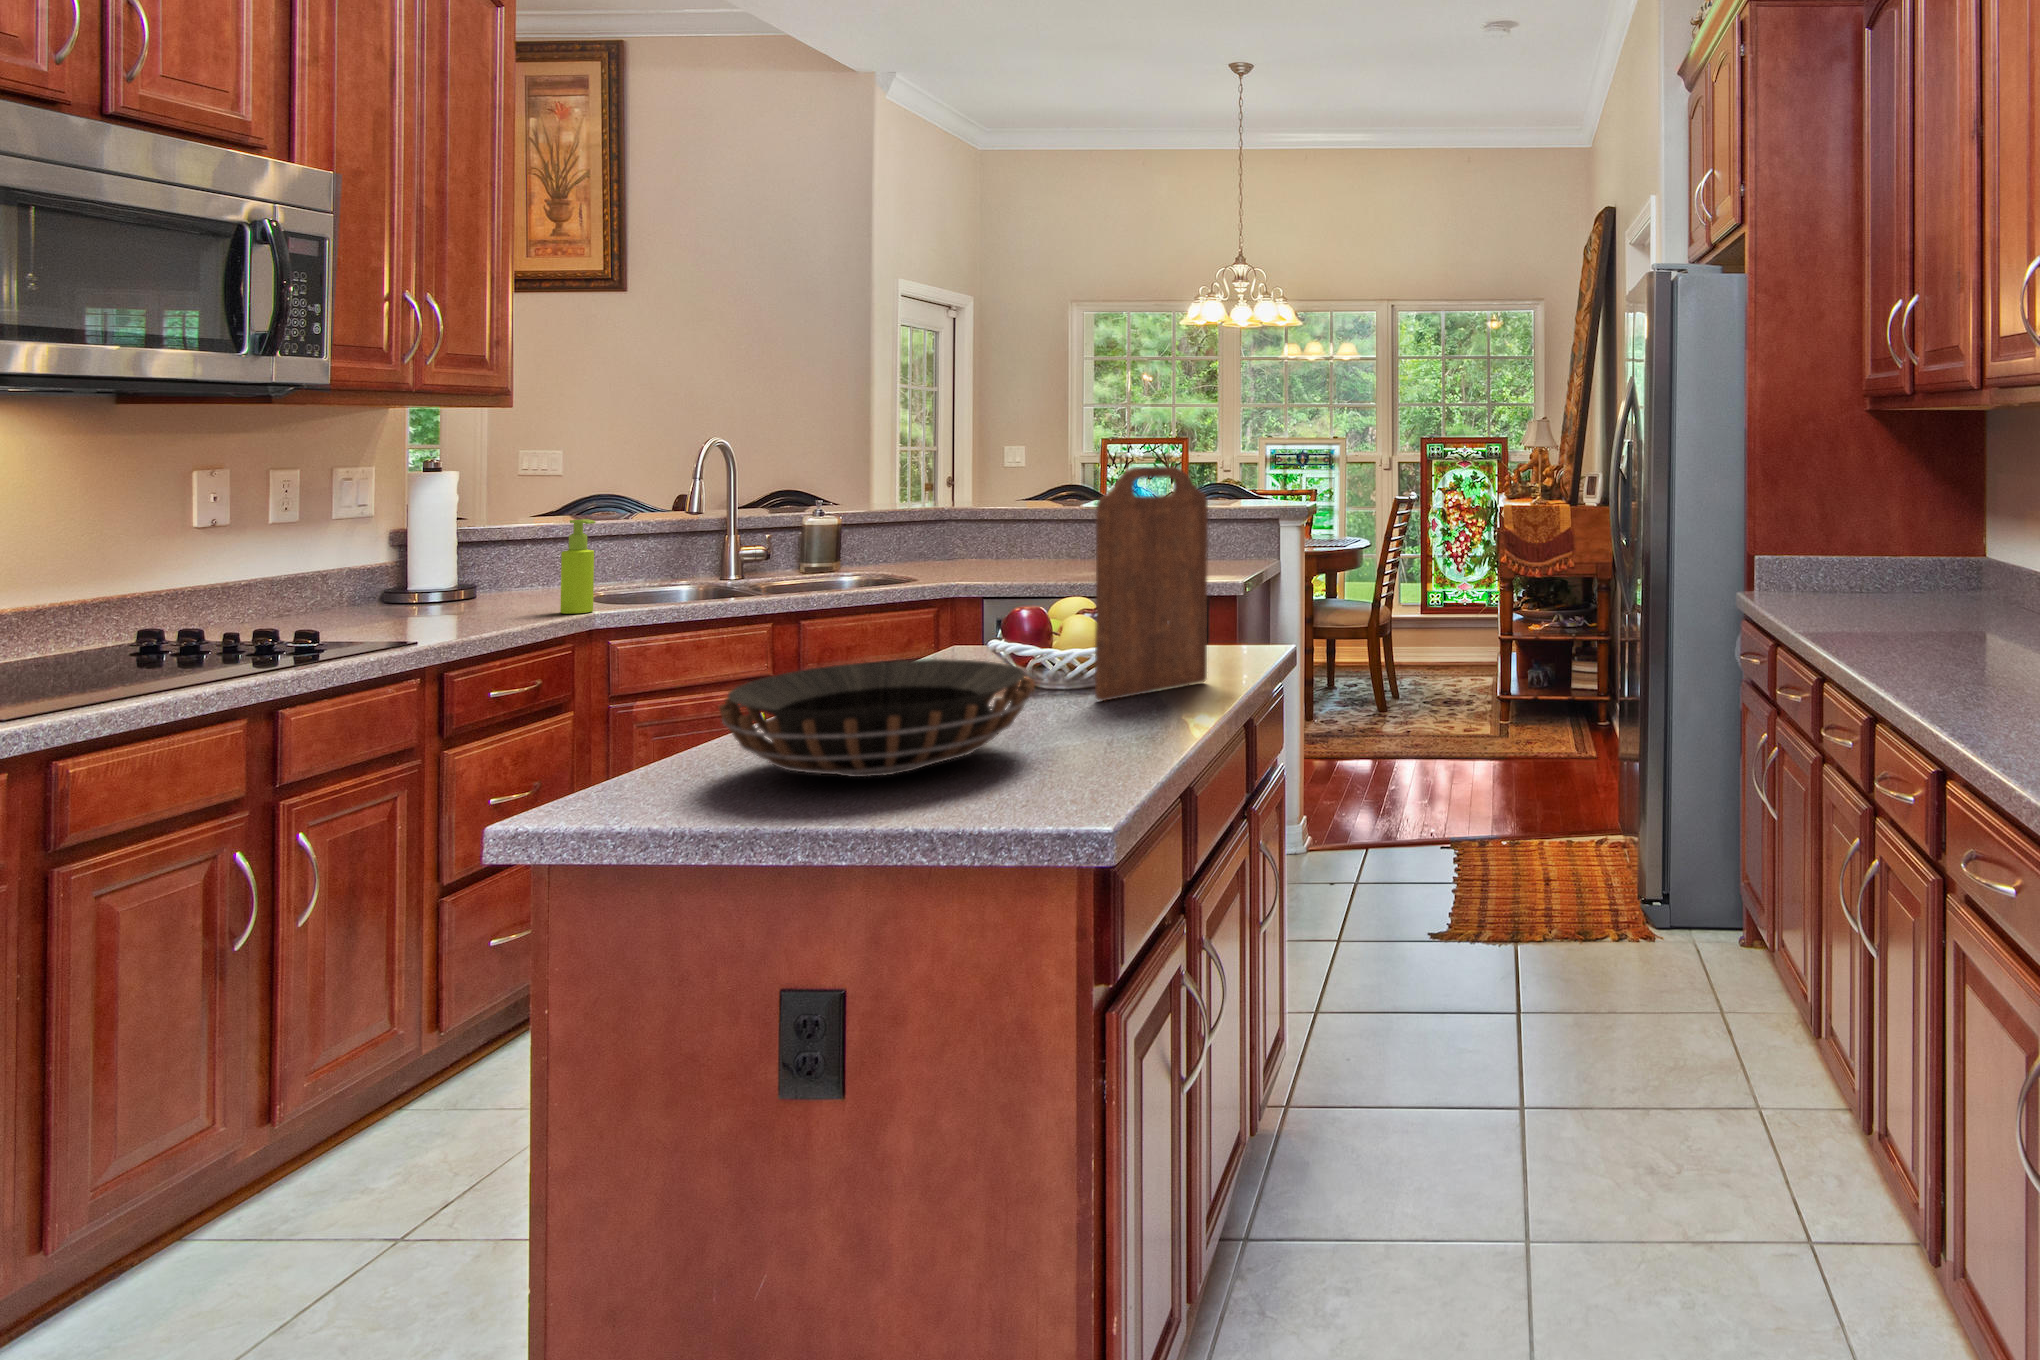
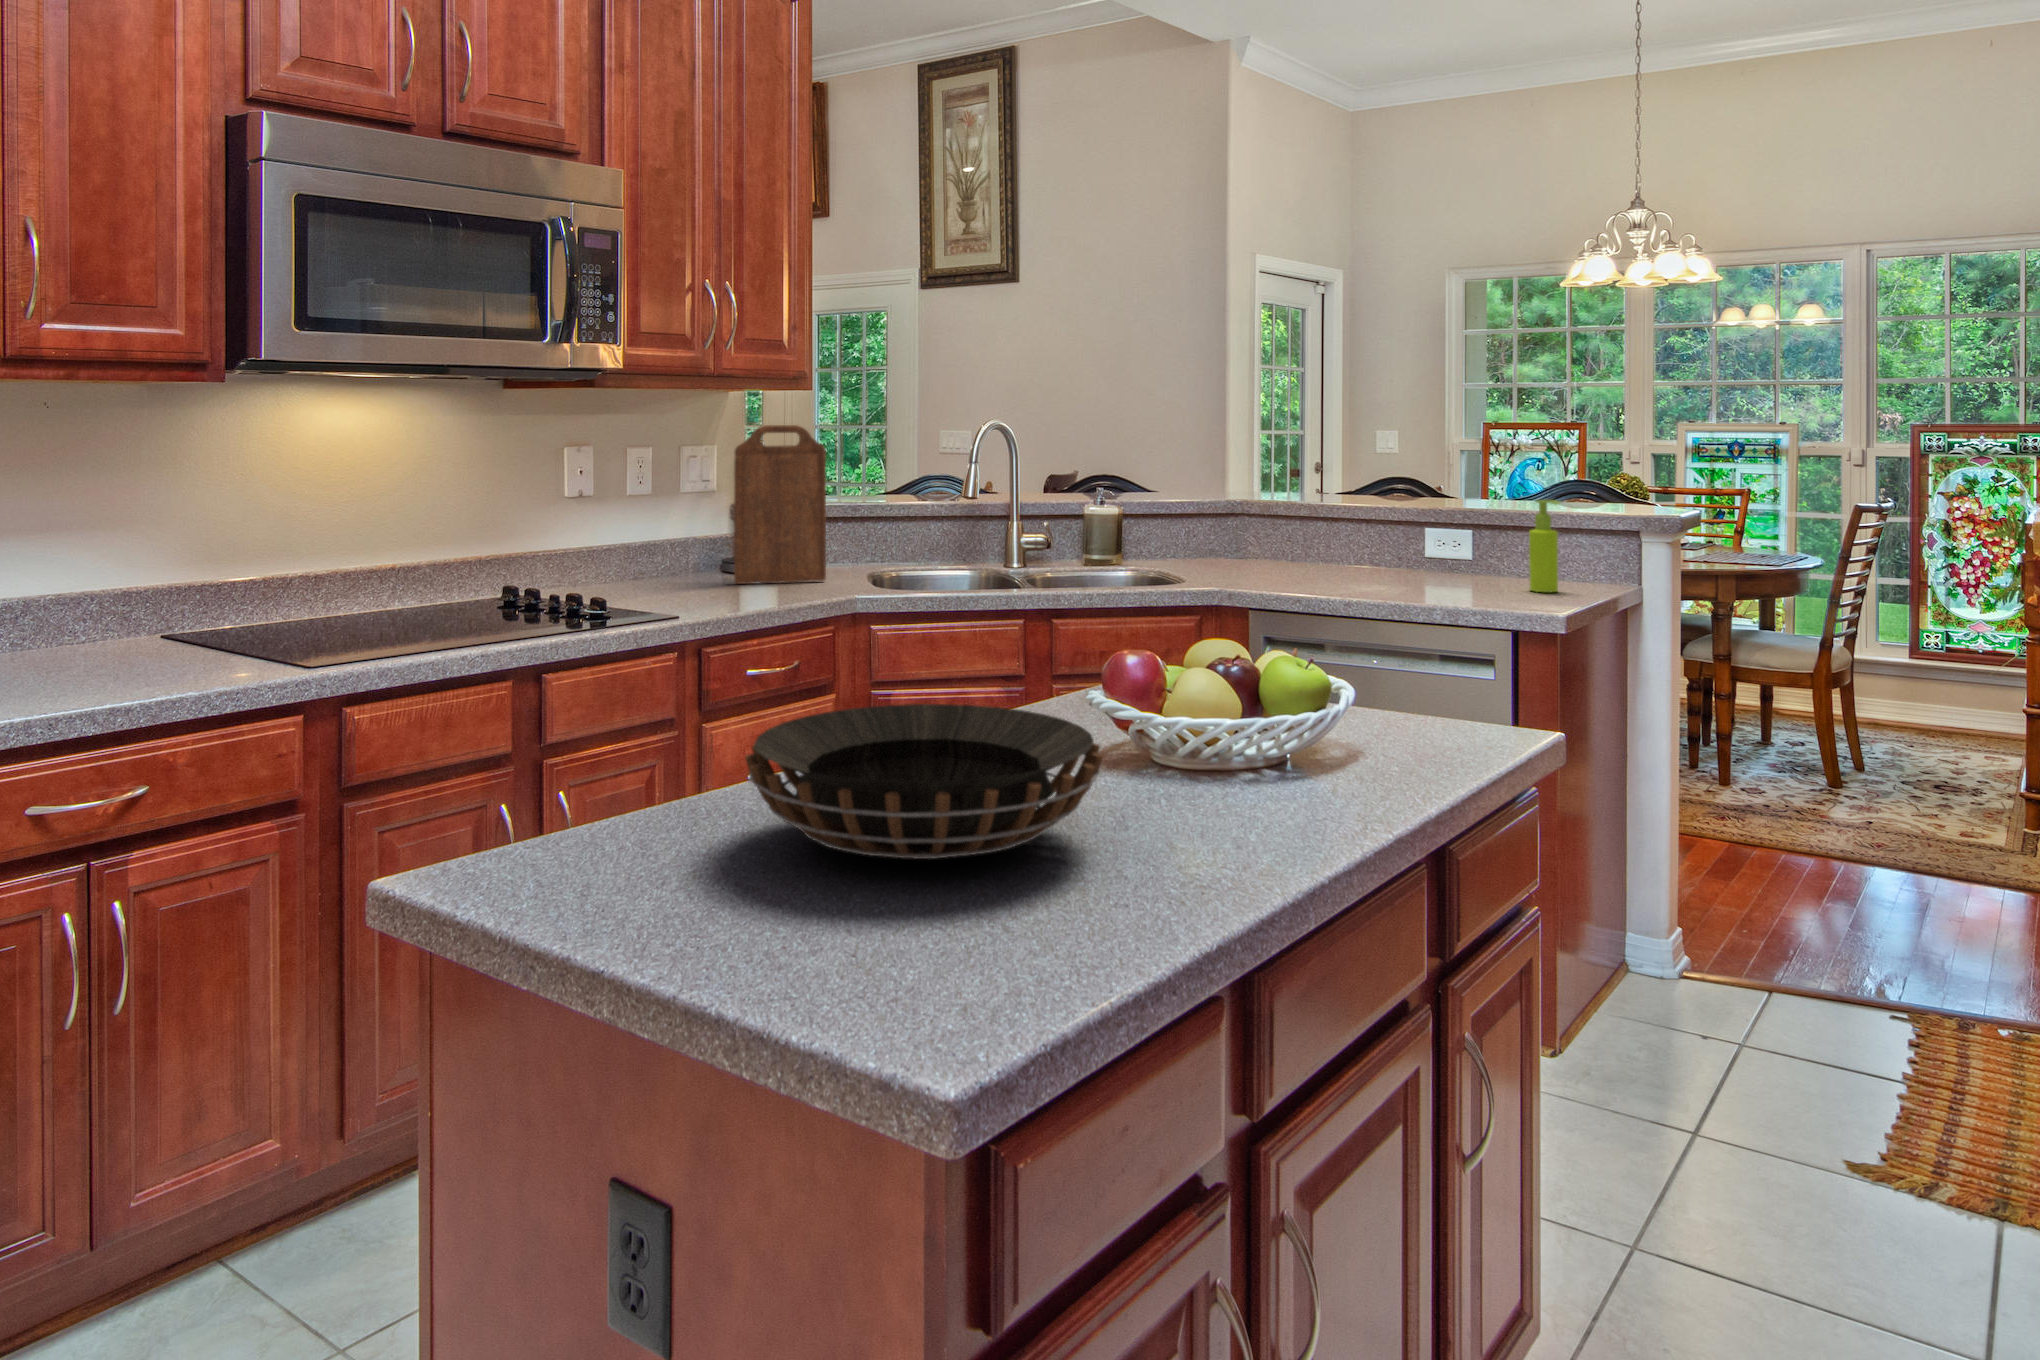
cutting board: present [1095,466,1208,701] -> present [734,425,826,584]
soap dispenser: present [560,519,595,614] -> present [1529,500,1560,592]

